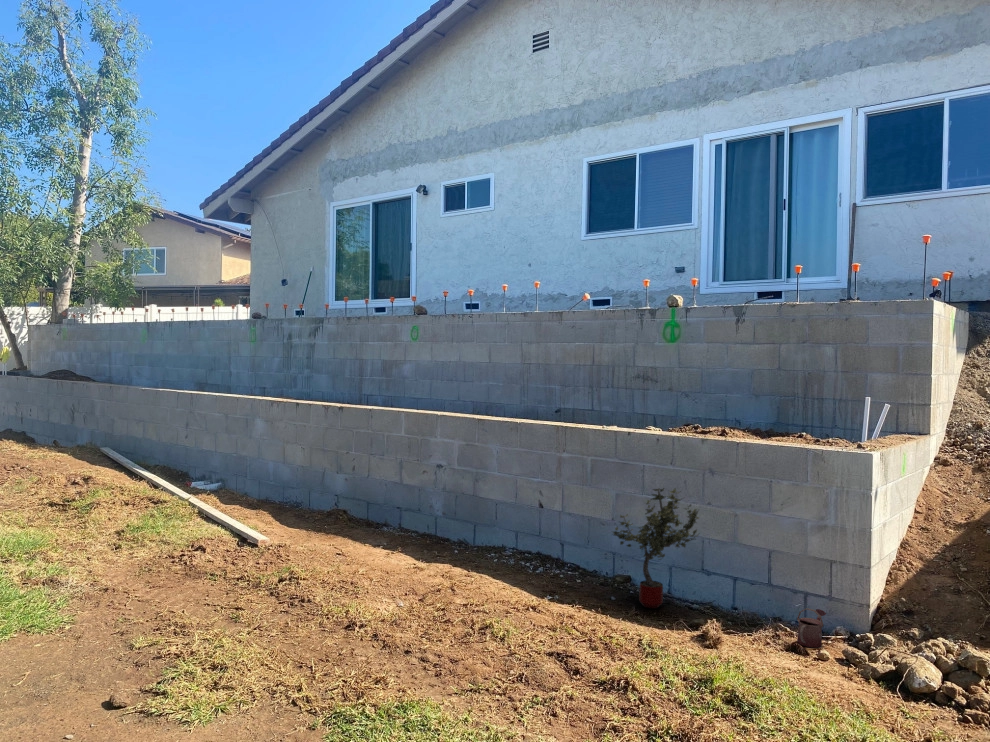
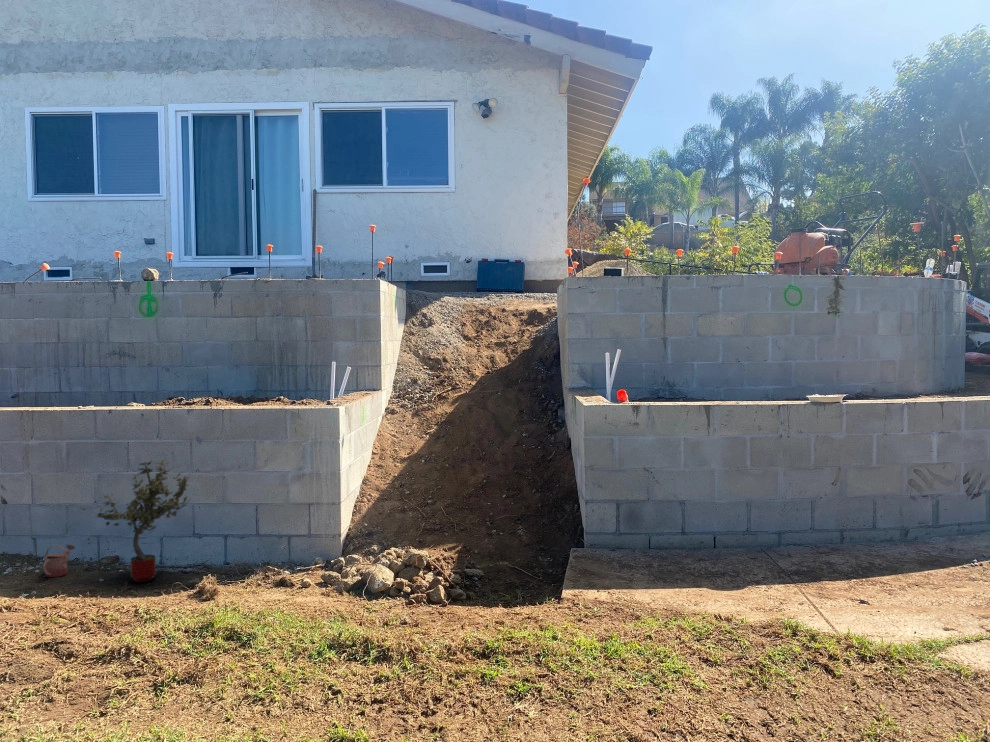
watering can: present [797,608,826,648] -> present [43,545,75,577]

